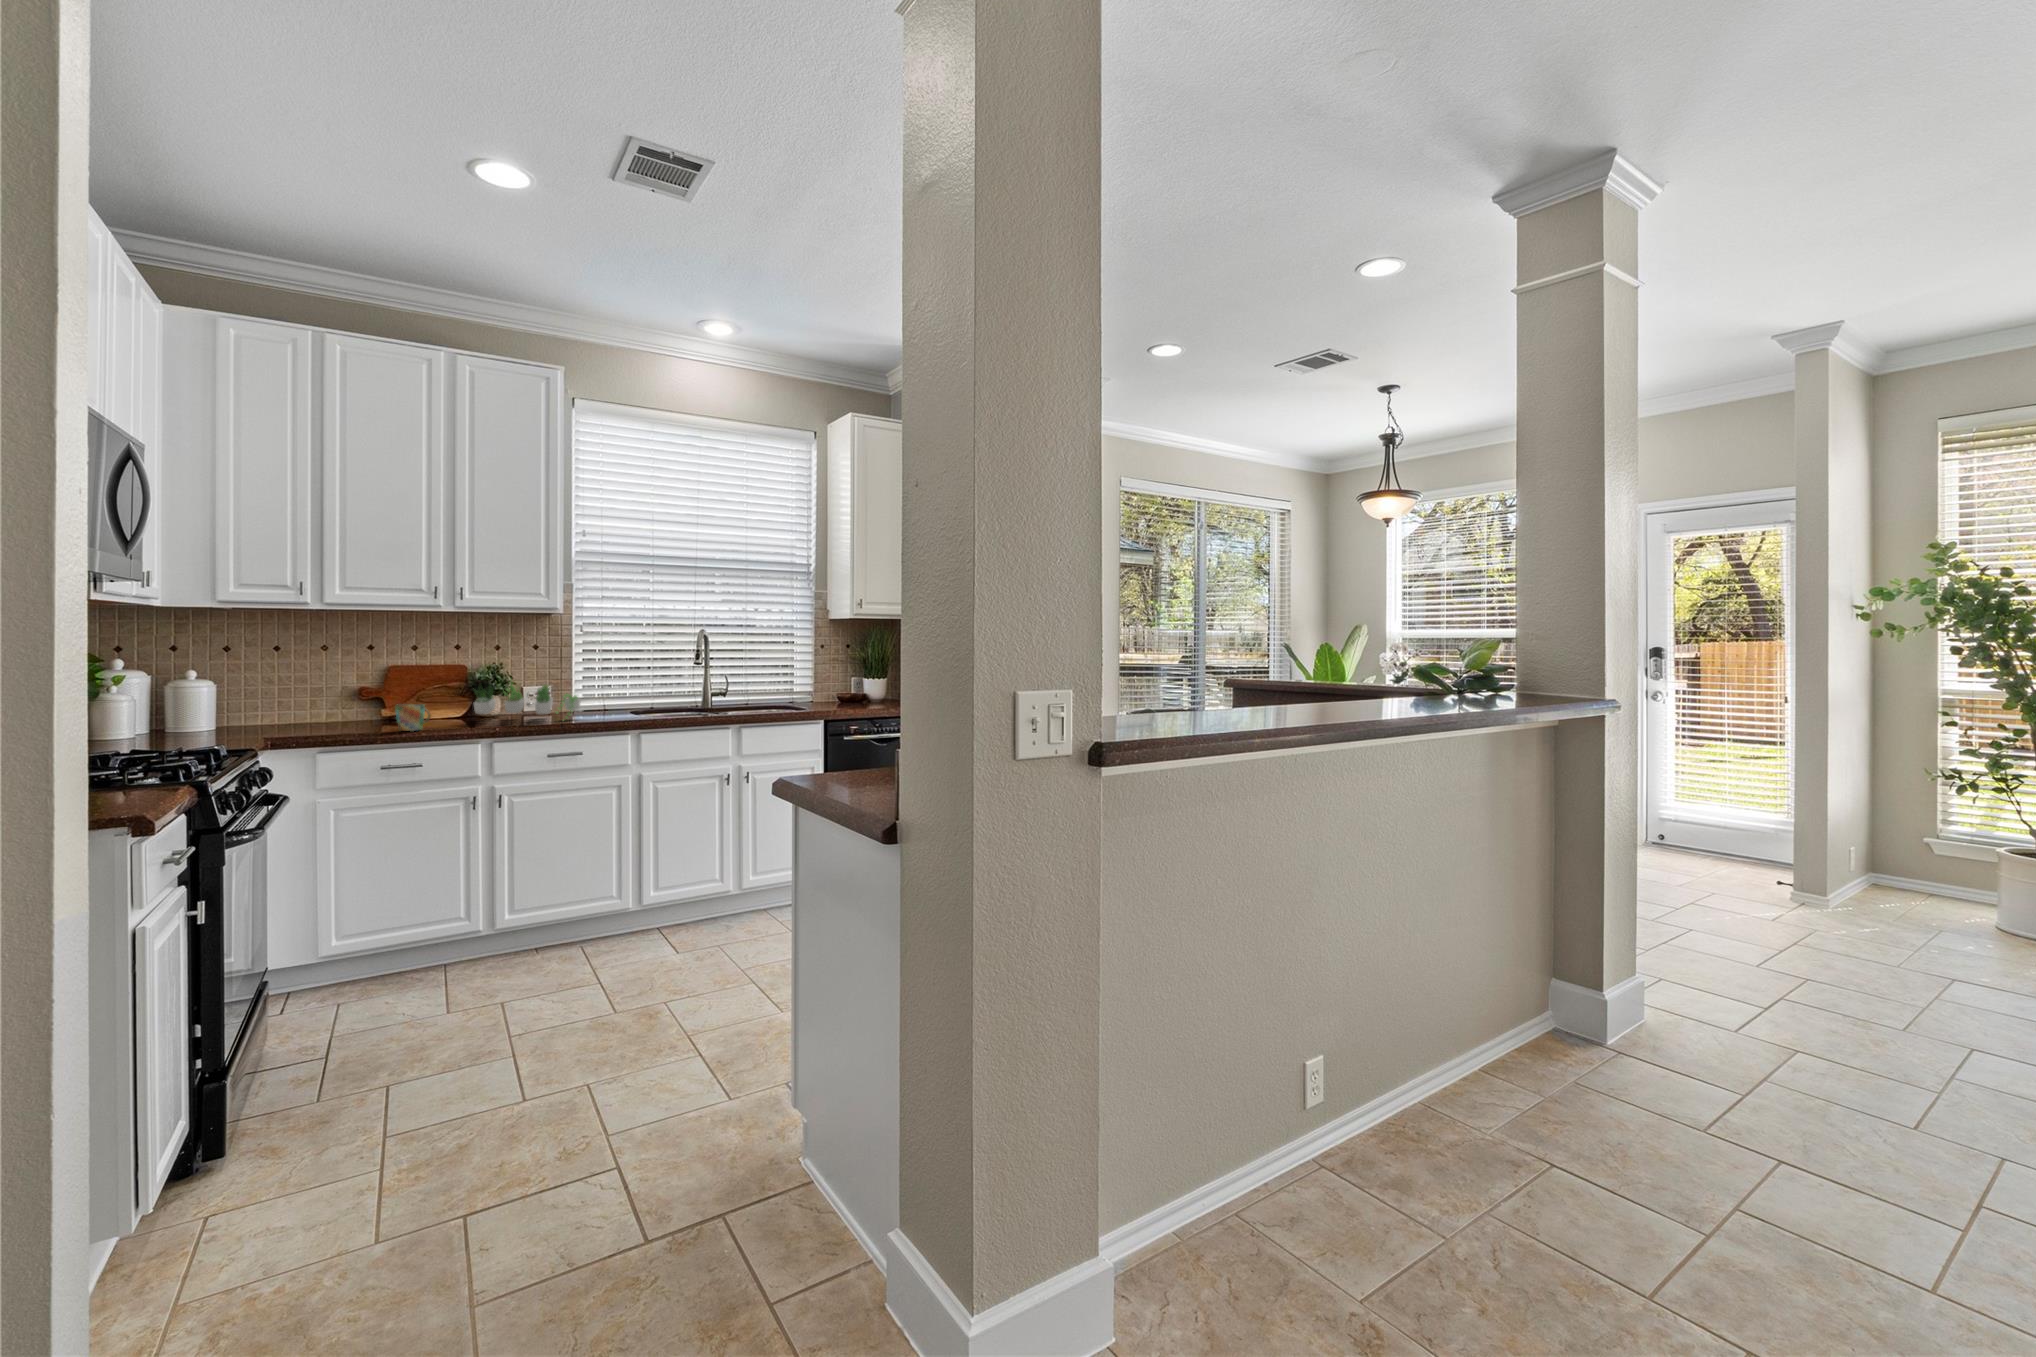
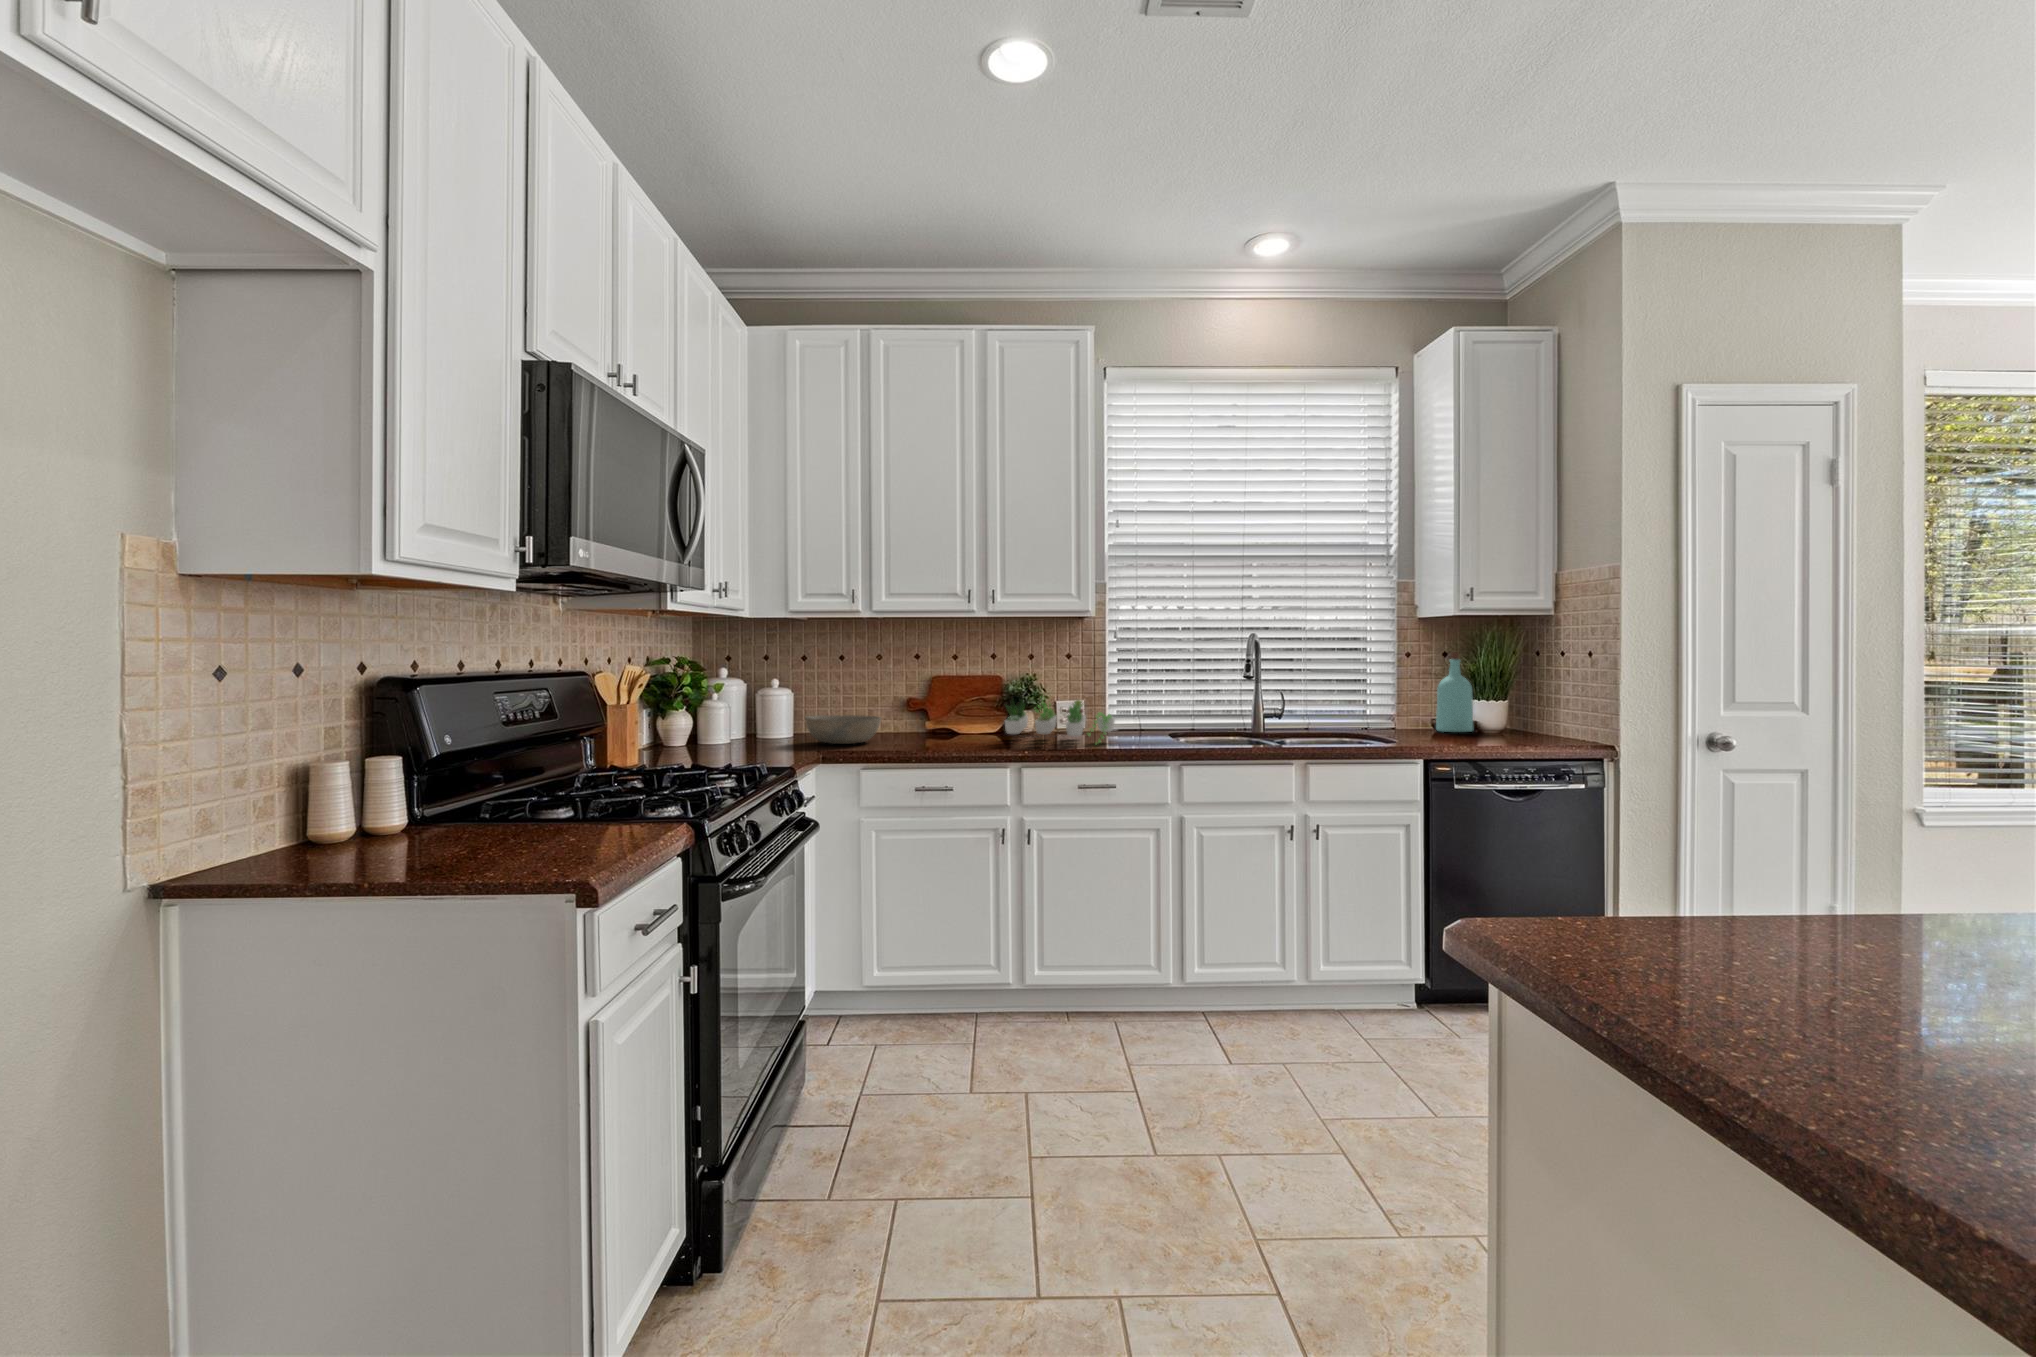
bottle: none [842,646,868,705] -> present [1436,652,1473,732]
bowl: none [243,702,336,729] -> present [805,715,881,744]
mug: present [395,704,431,731] -> none [929,722,962,753]

